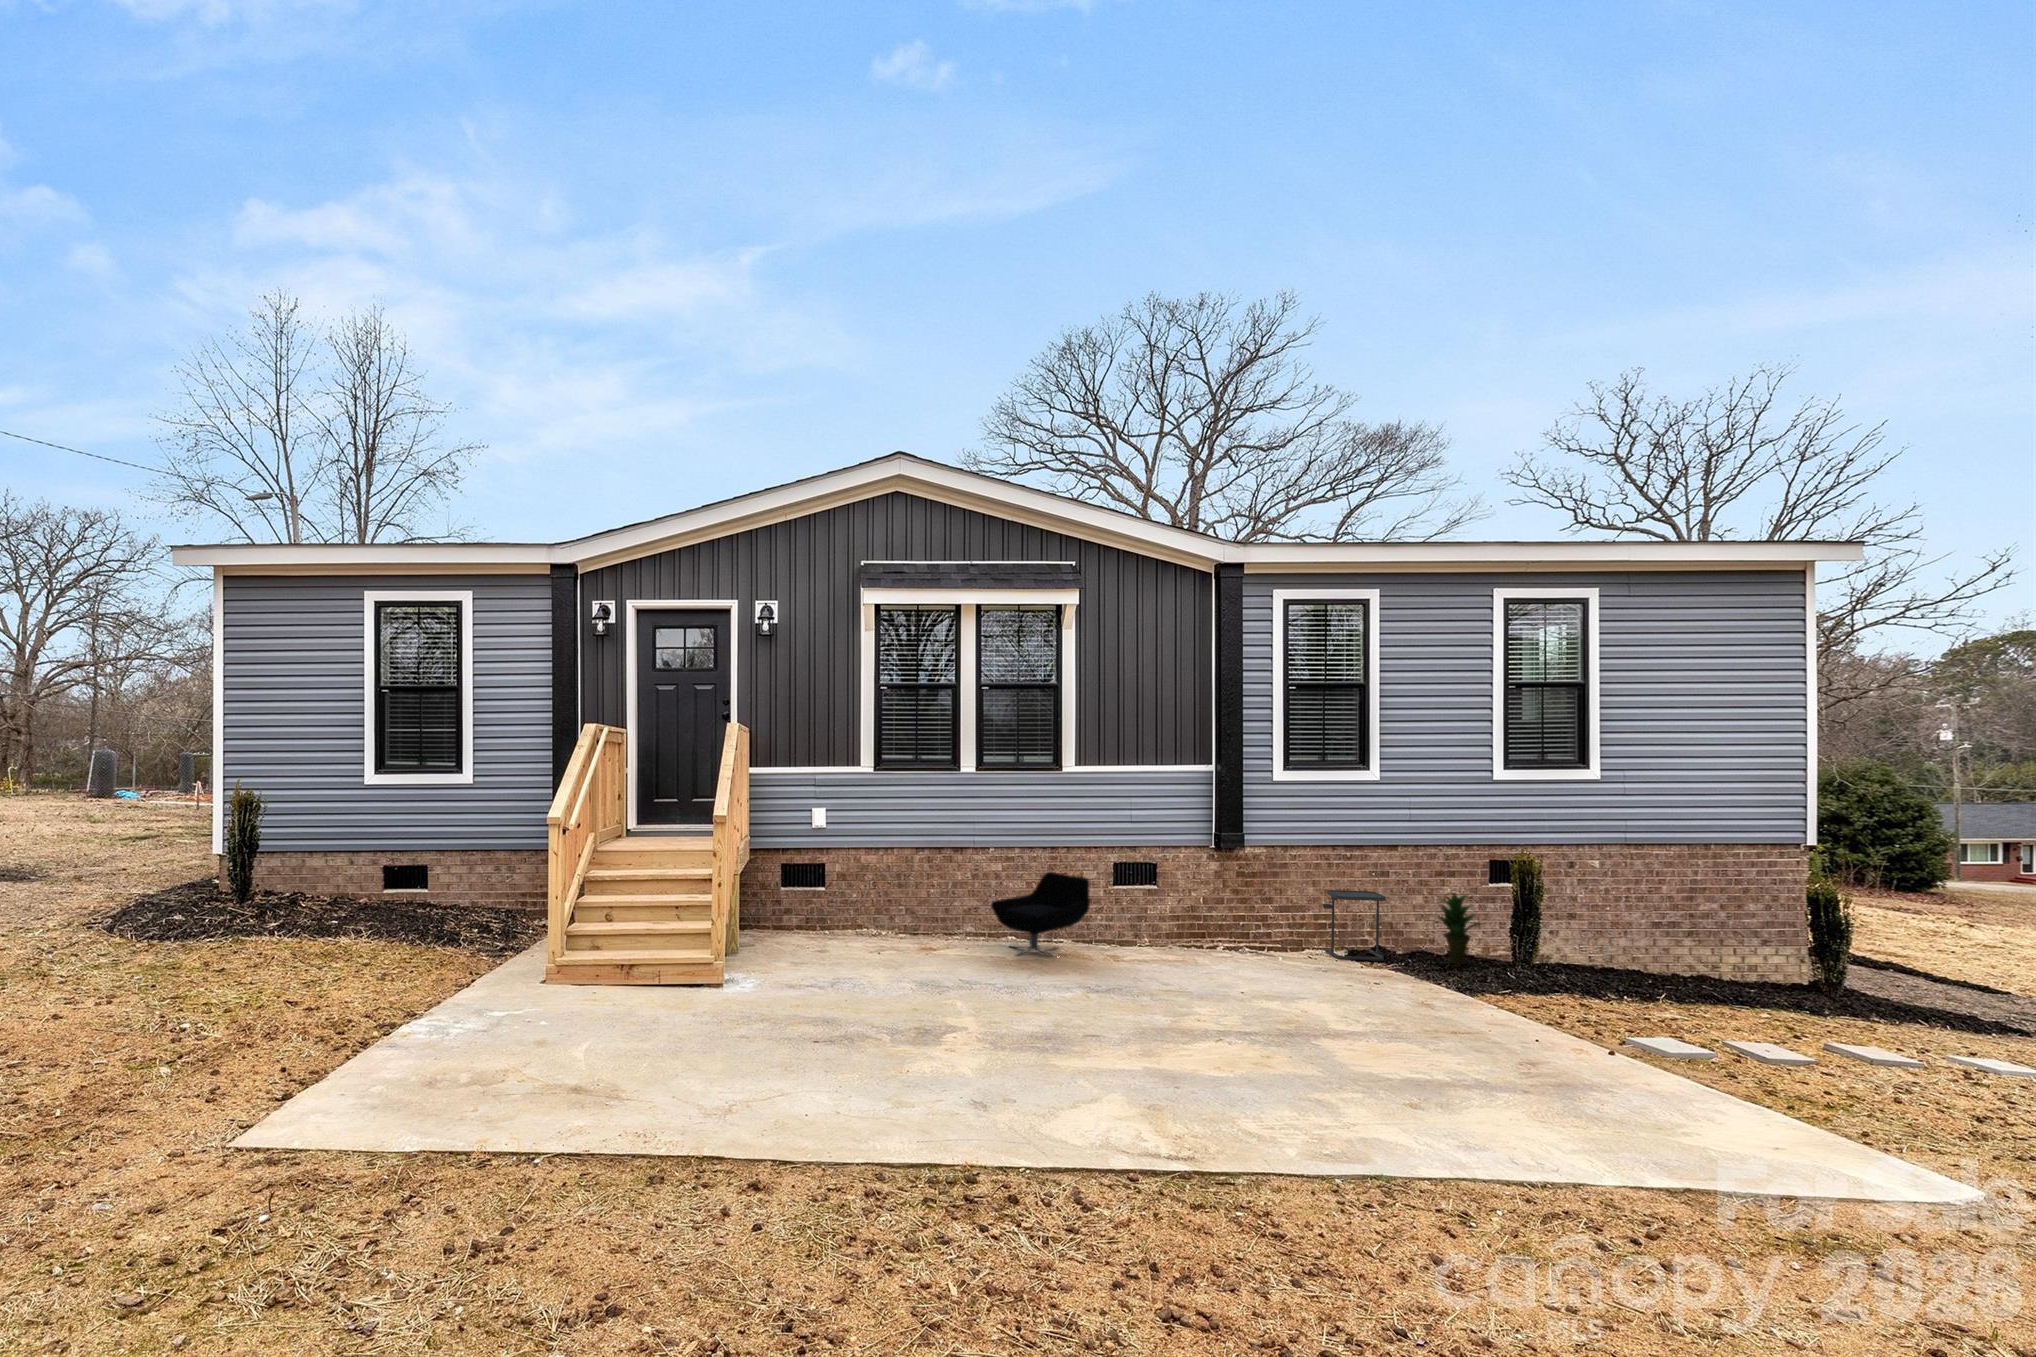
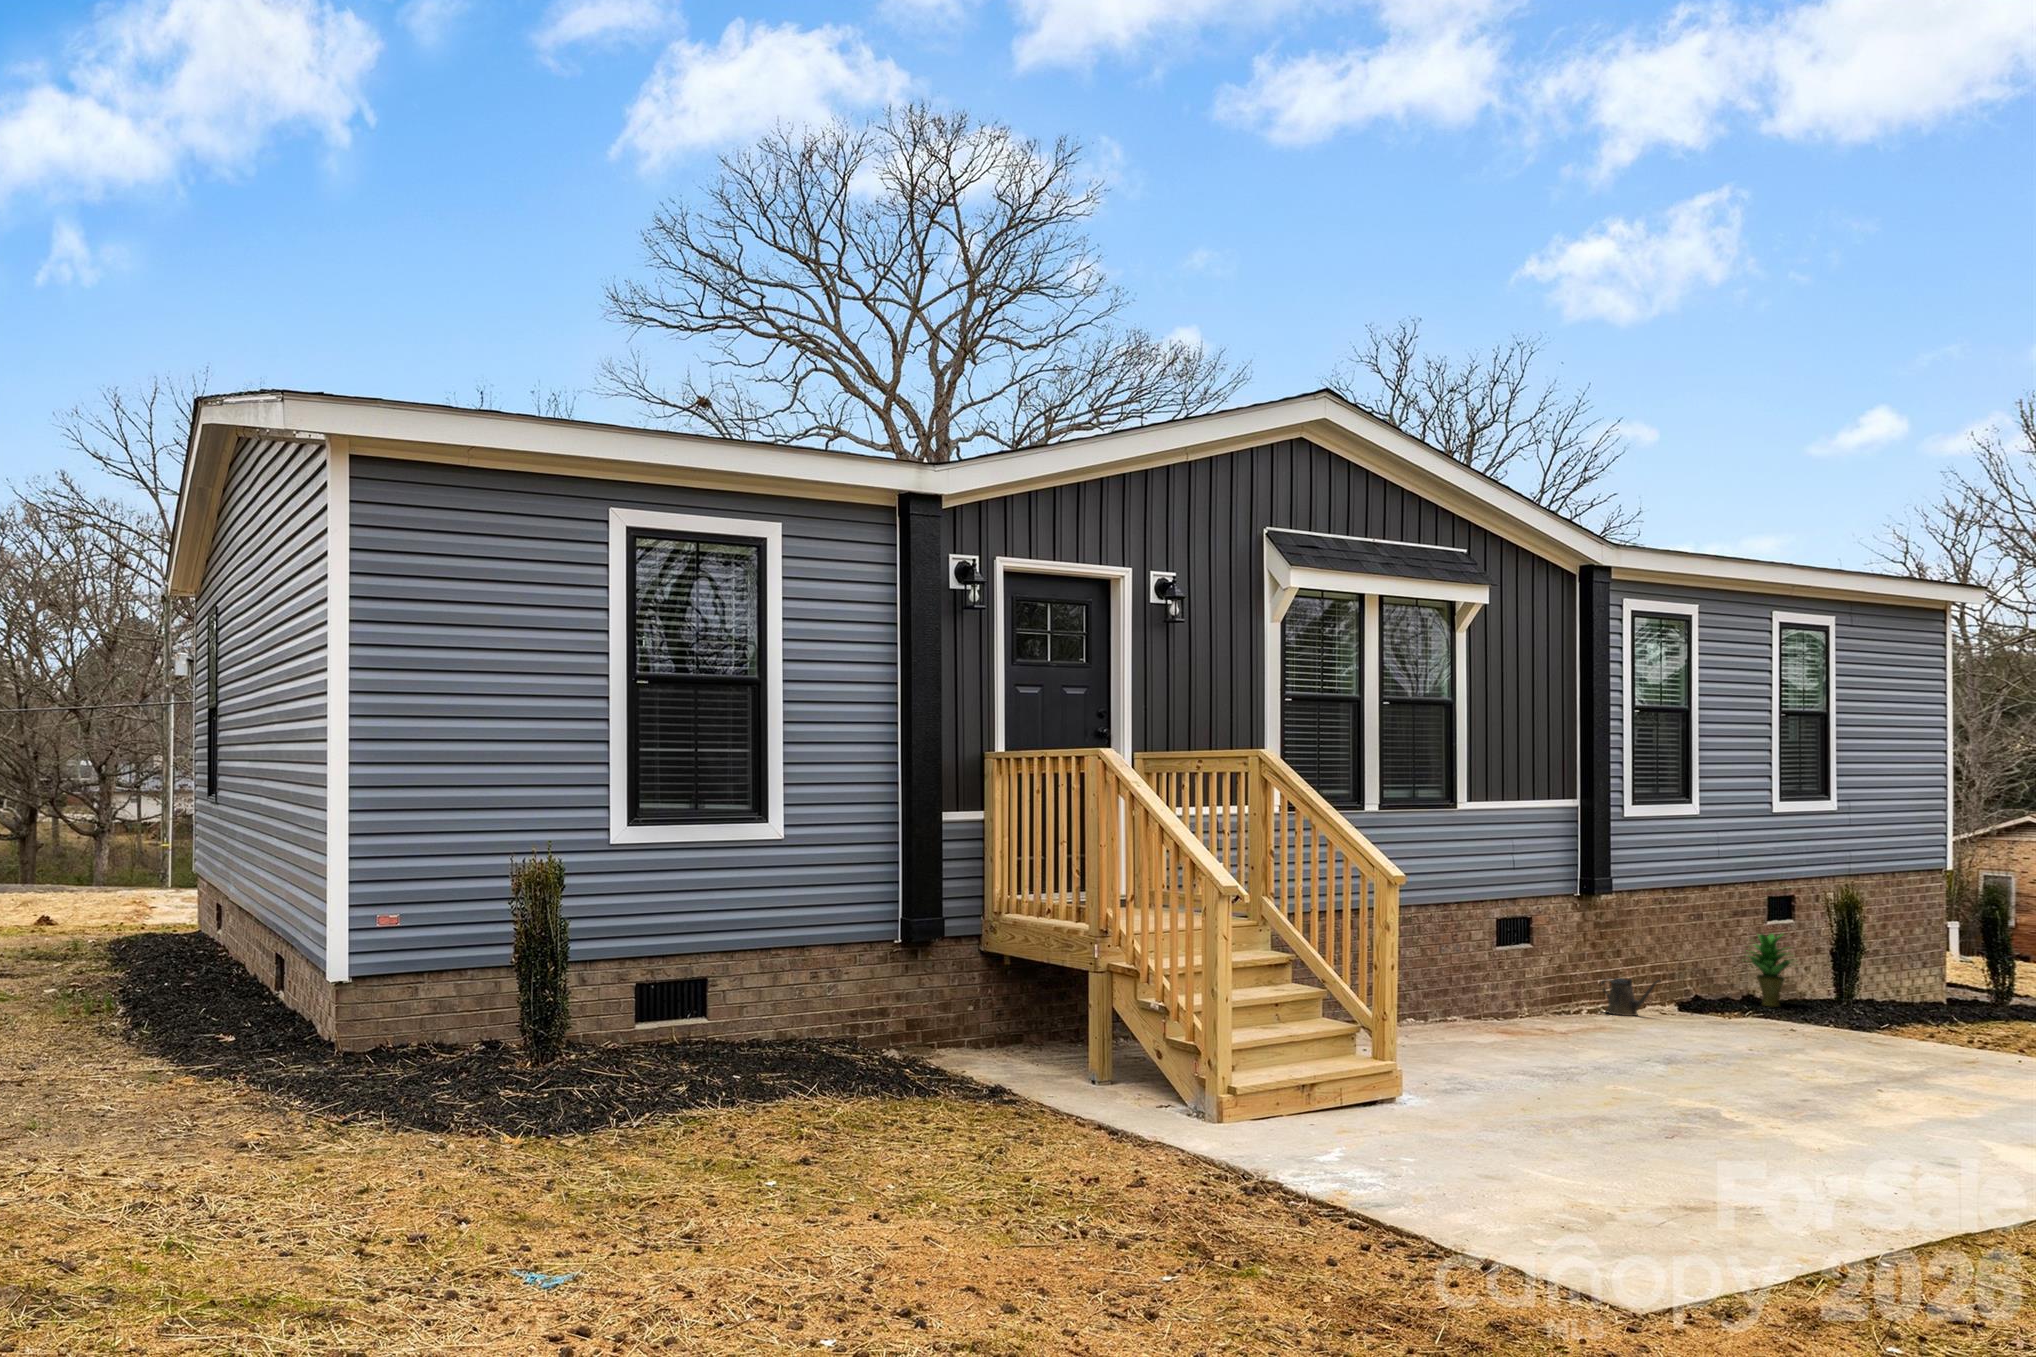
lounge chair: present [991,872,1090,957] -> none [1430,933,1542,1039]
side table: present [1323,890,1386,961] -> none [1662,937,1727,1012]
watering can: none [1234,921,1260,956] -> present [1601,978,1659,1016]

